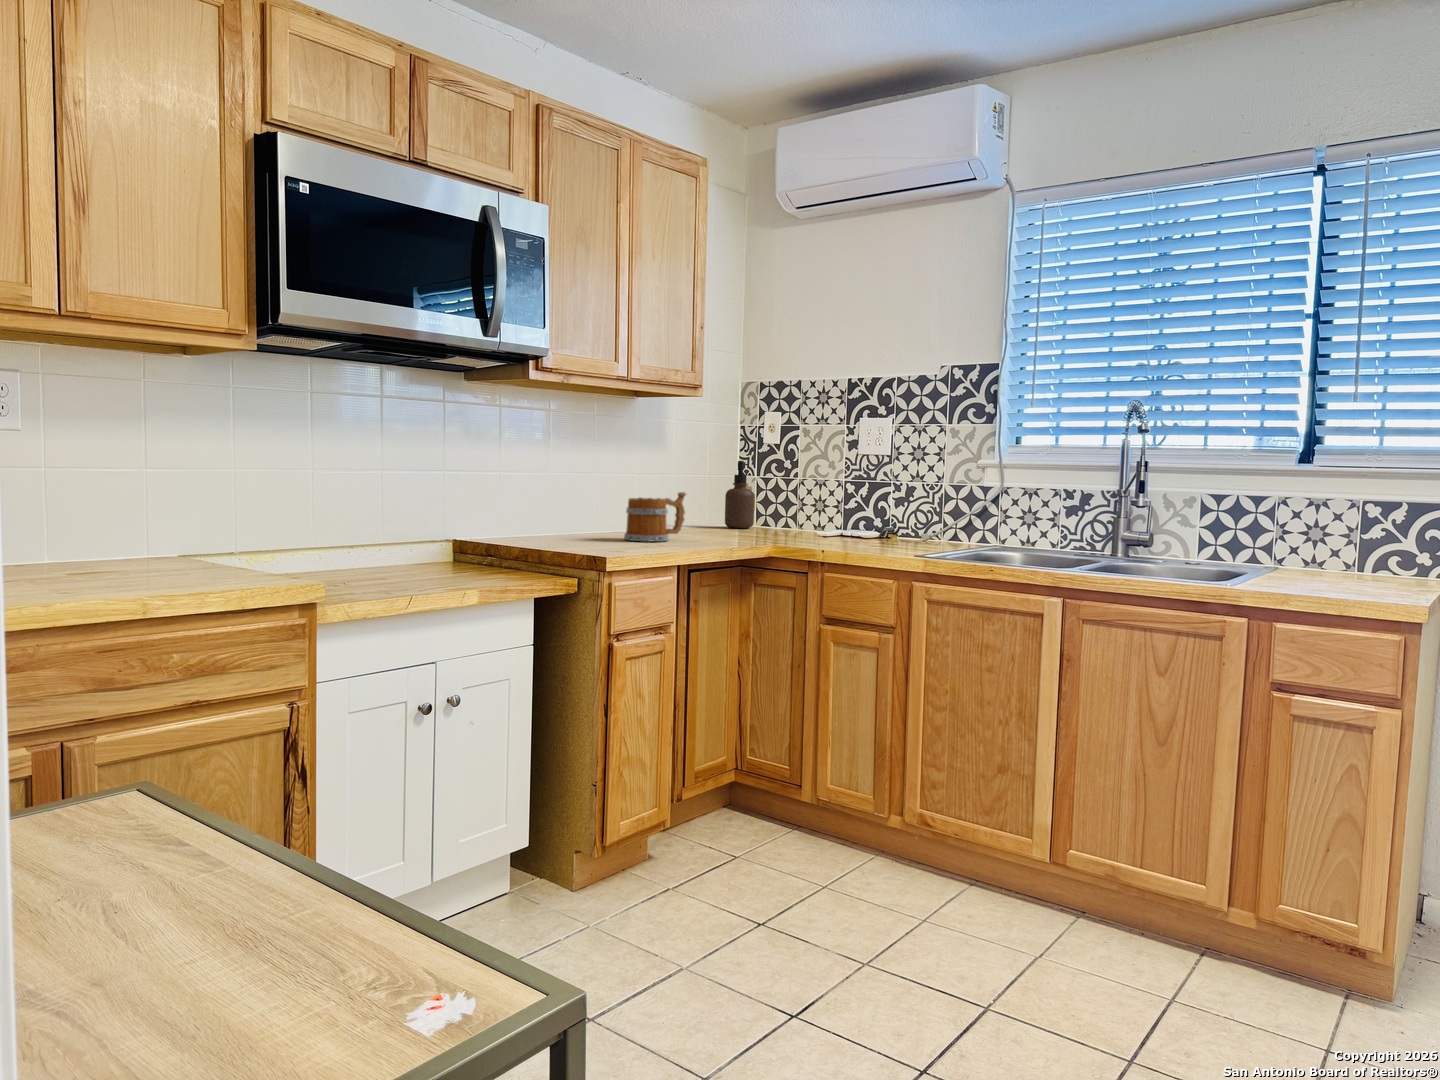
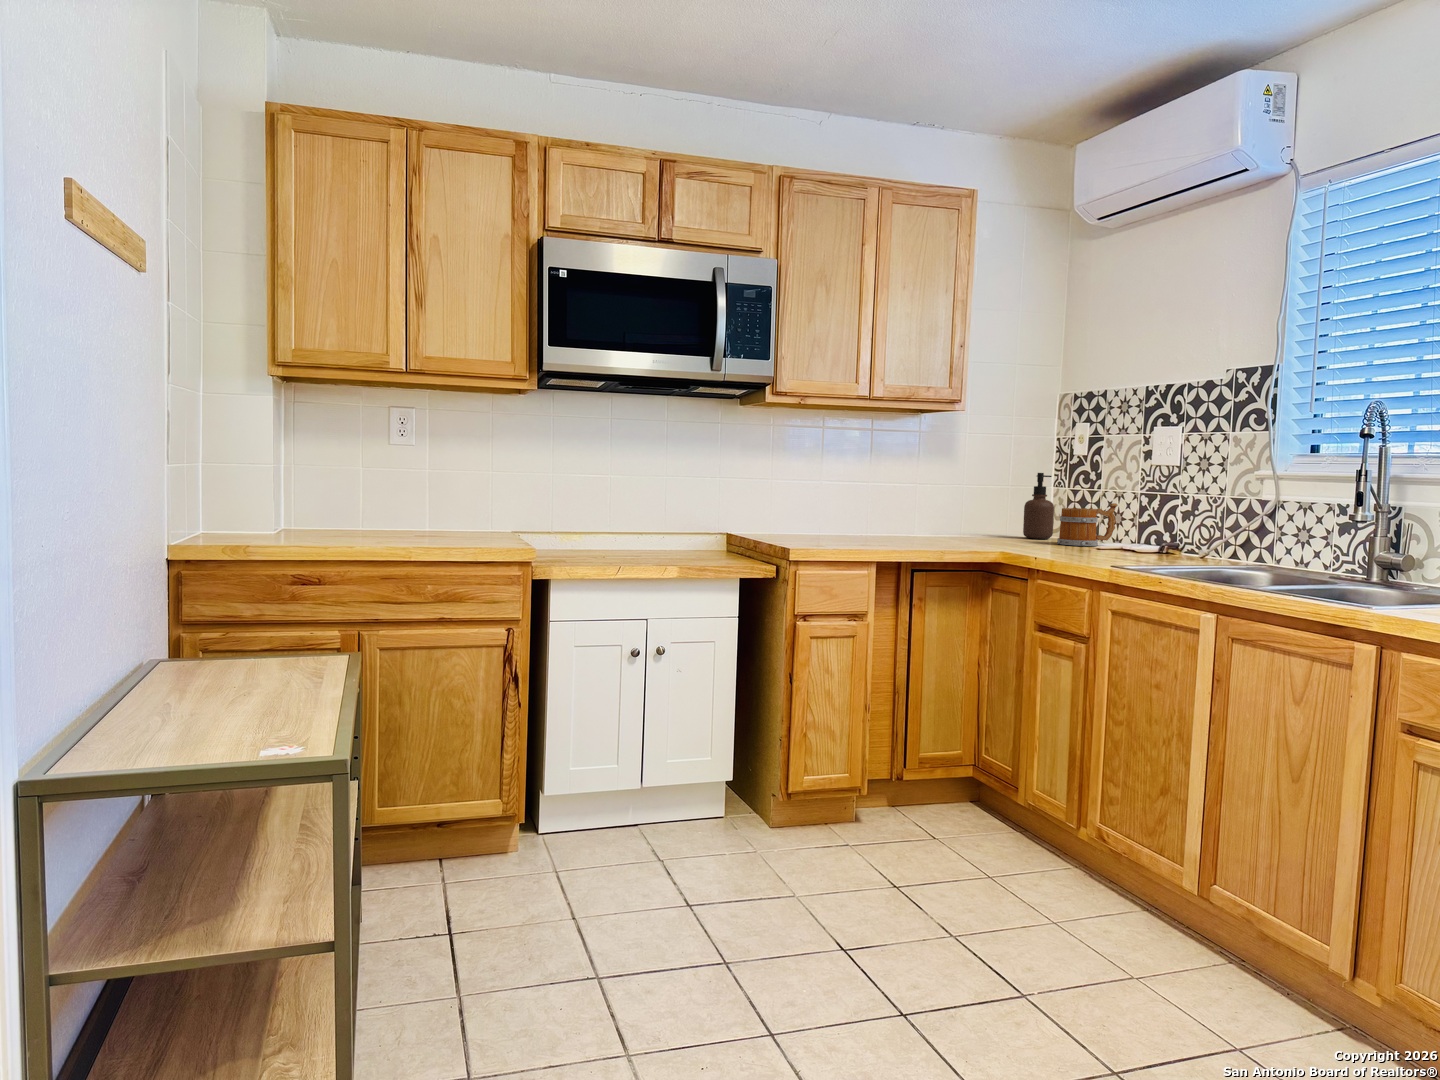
mug: present [624,492,686,541] -> present [1057,503,1118,546]

